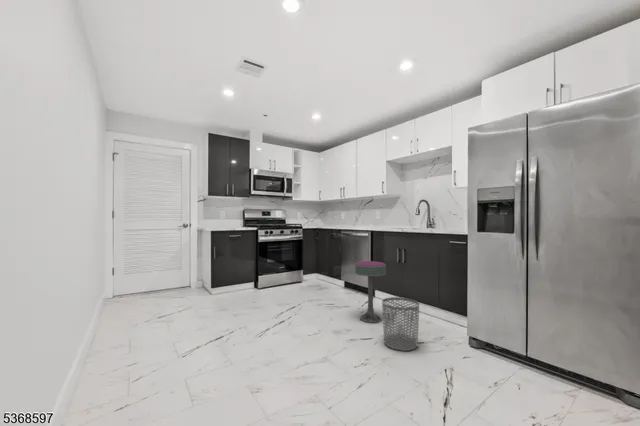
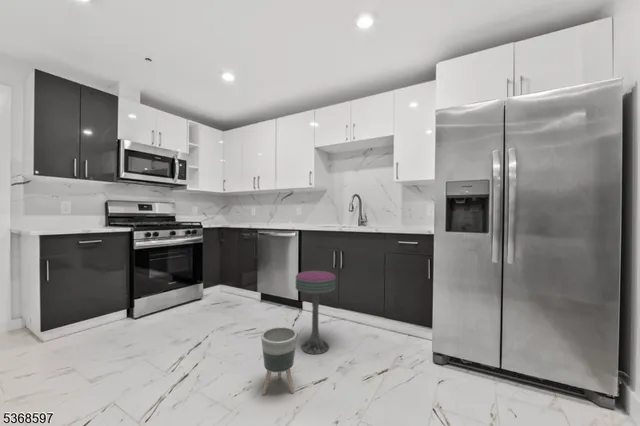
planter: none [322,294,345,336] -> present [261,327,297,395]
waste bin: present [382,297,419,351] -> none [351,321,400,400]

